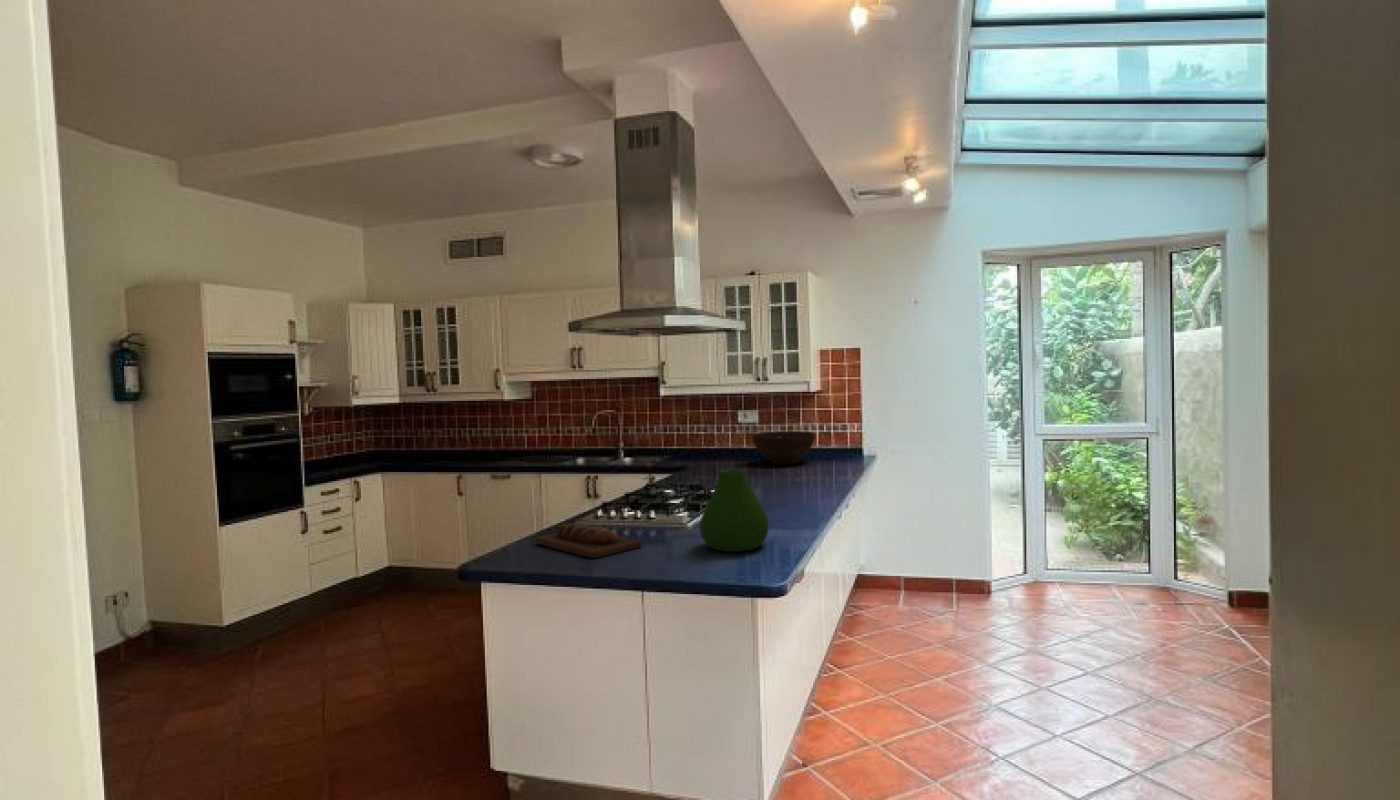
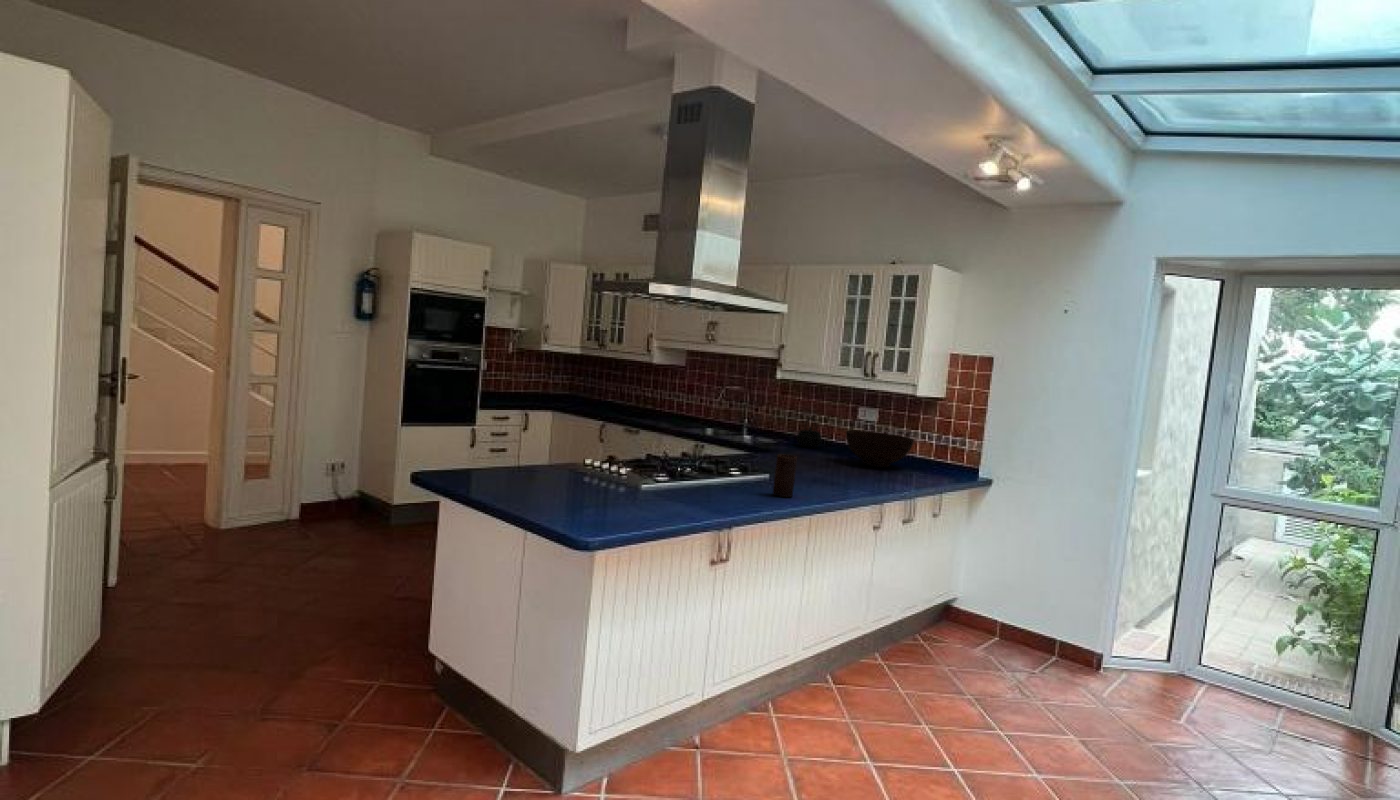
kettle: none [685,428,711,458] -> present [796,418,822,448]
vase: present [700,468,768,552] -> none [607,429,681,517]
candle: none [779,468,797,508] -> present [773,454,797,497]
bread loaf: present [536,524,641,558] -> none [498,459,568,493]

